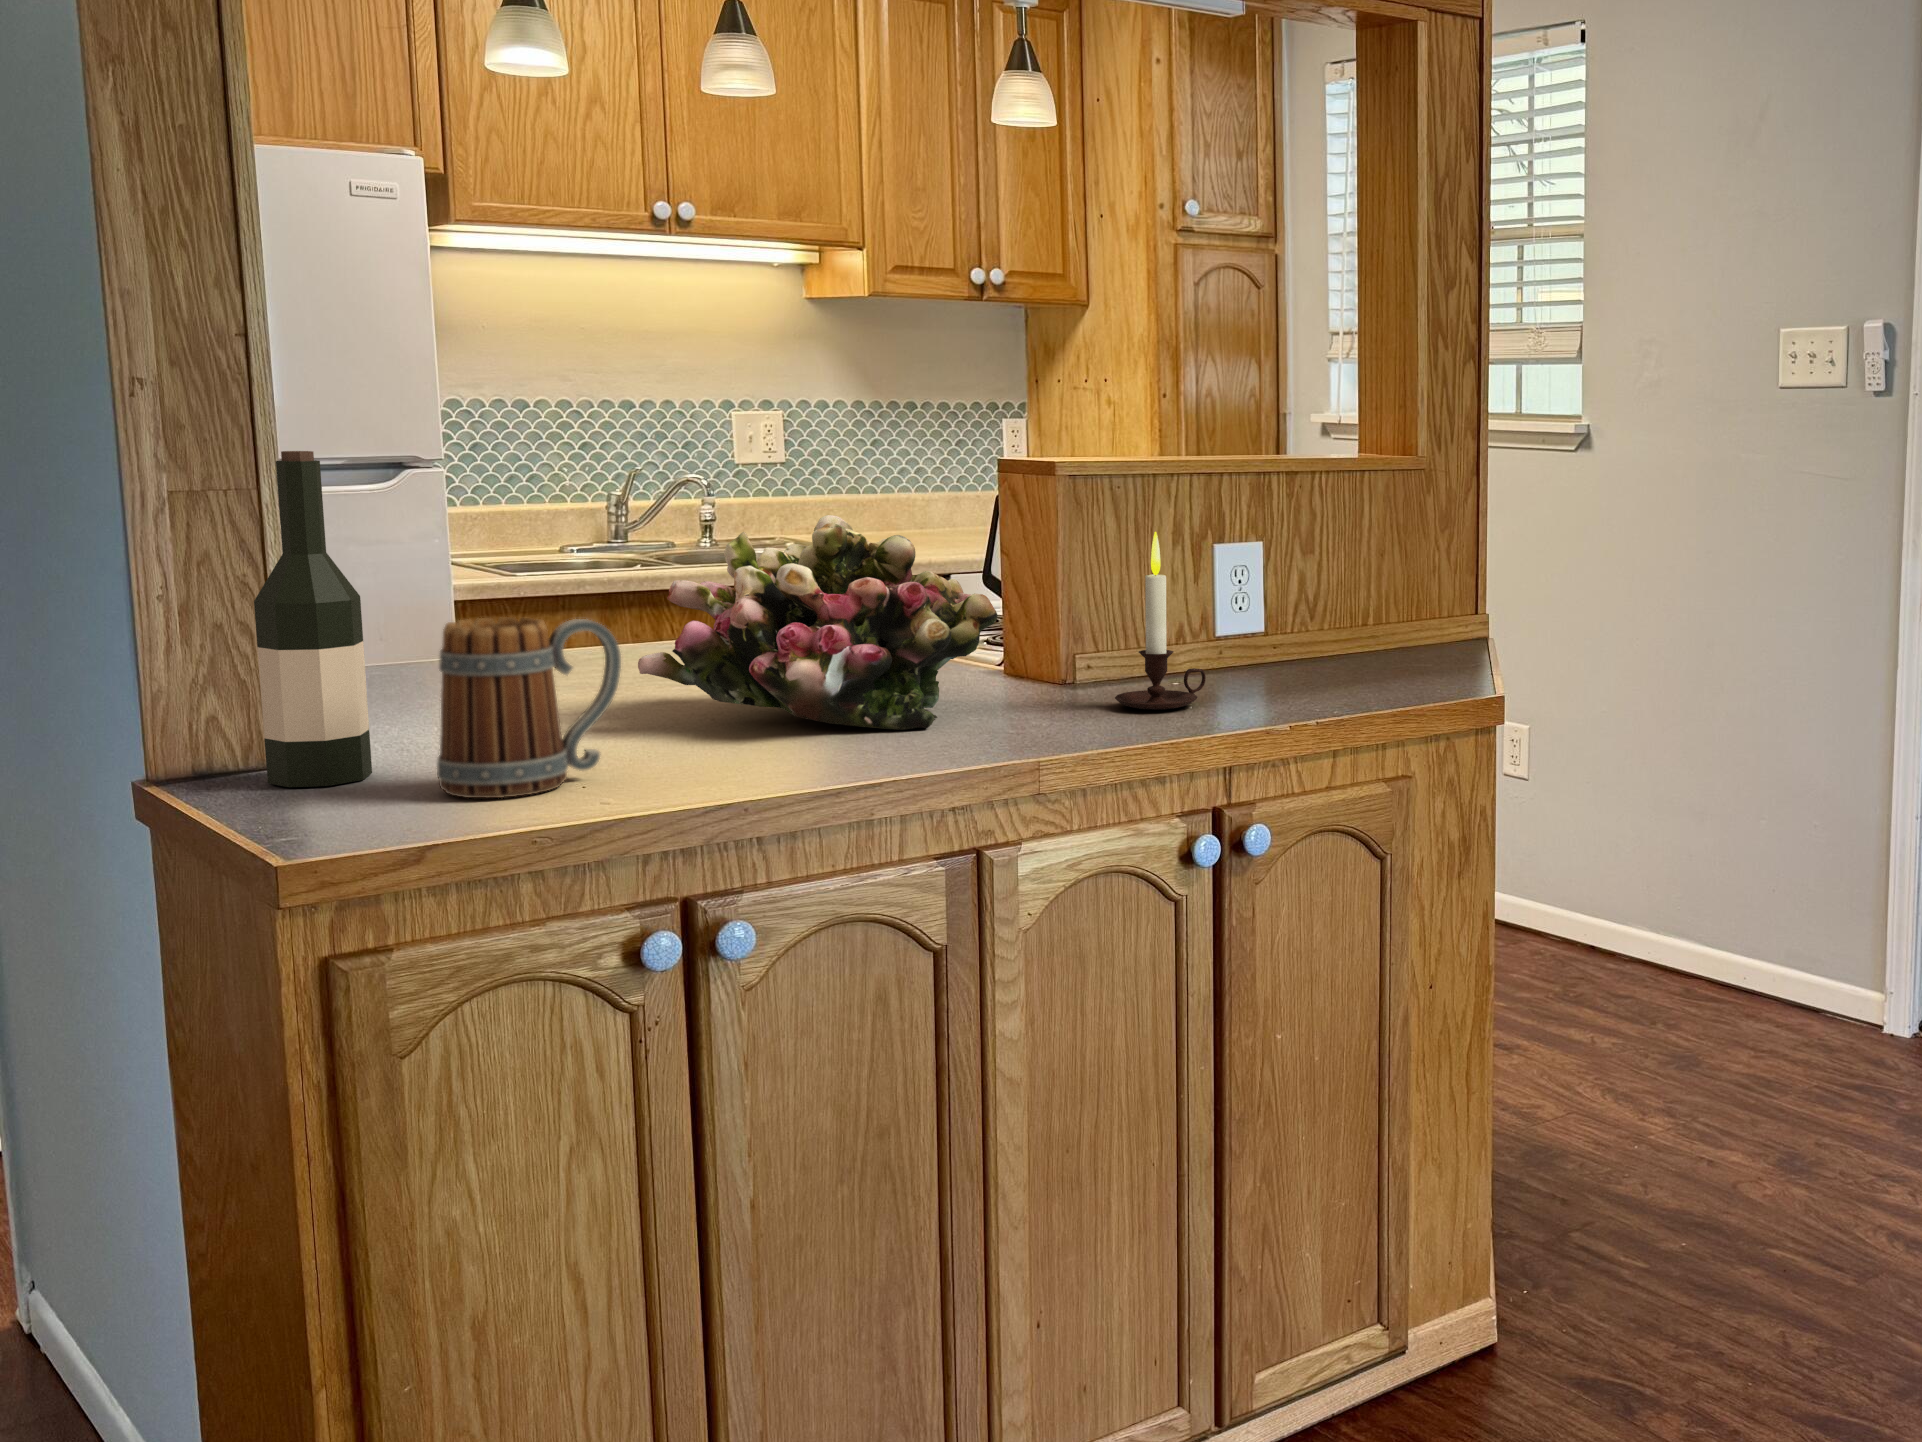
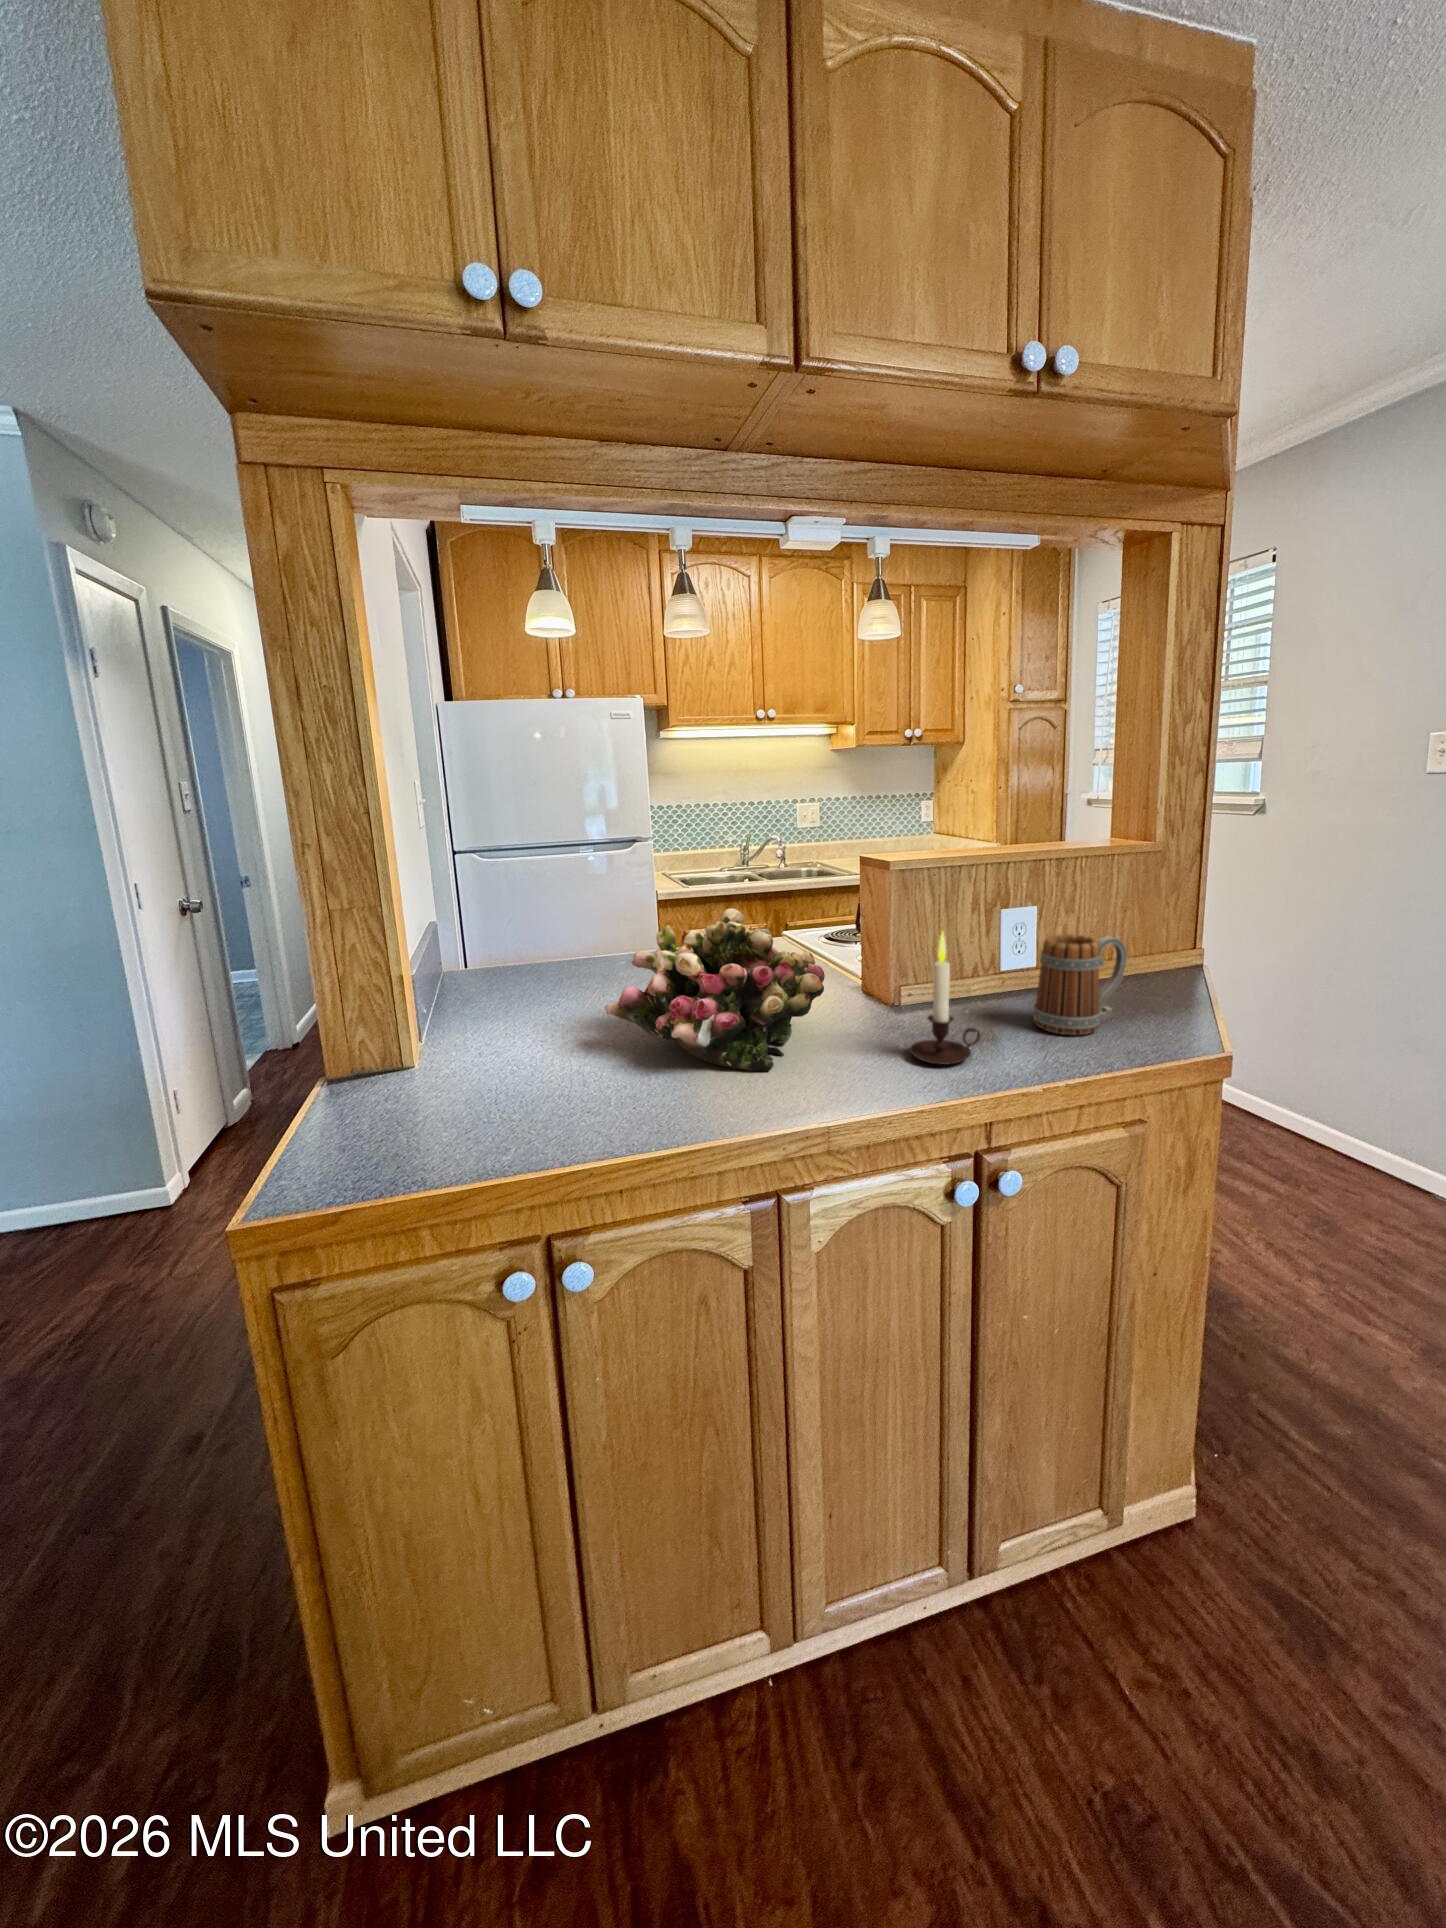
wine bottle: present [254,451,372,787] -> none [357,891,432,1100]
mug: present [437,617,621,798] -> present [1033,934,1127,1035]

